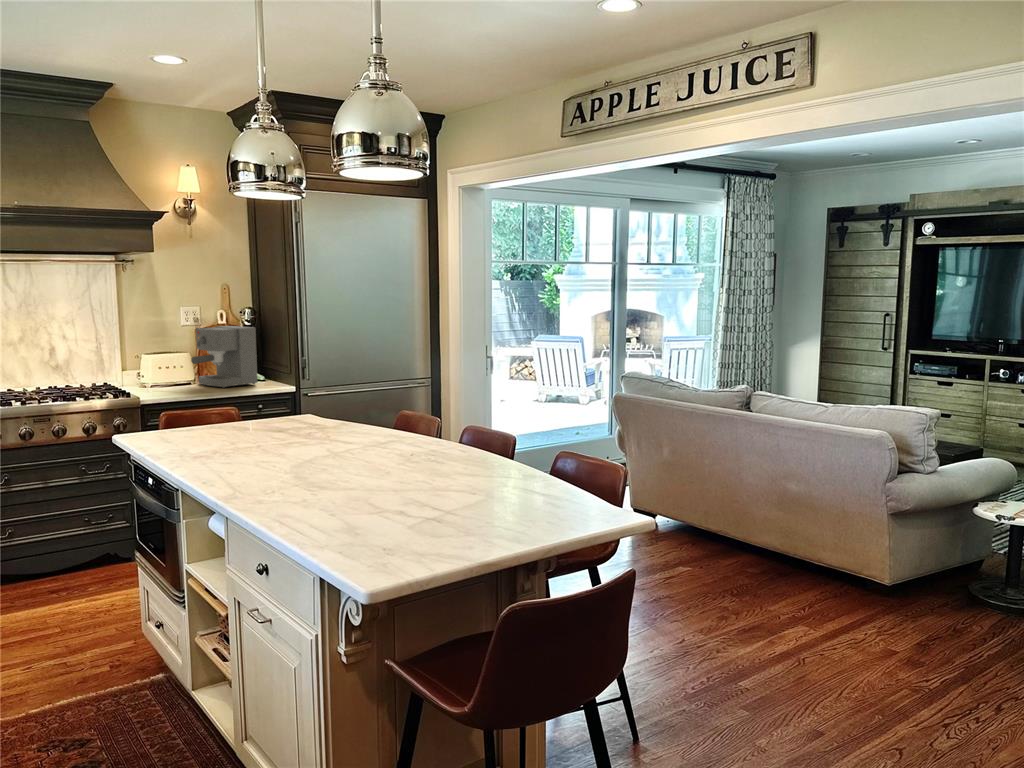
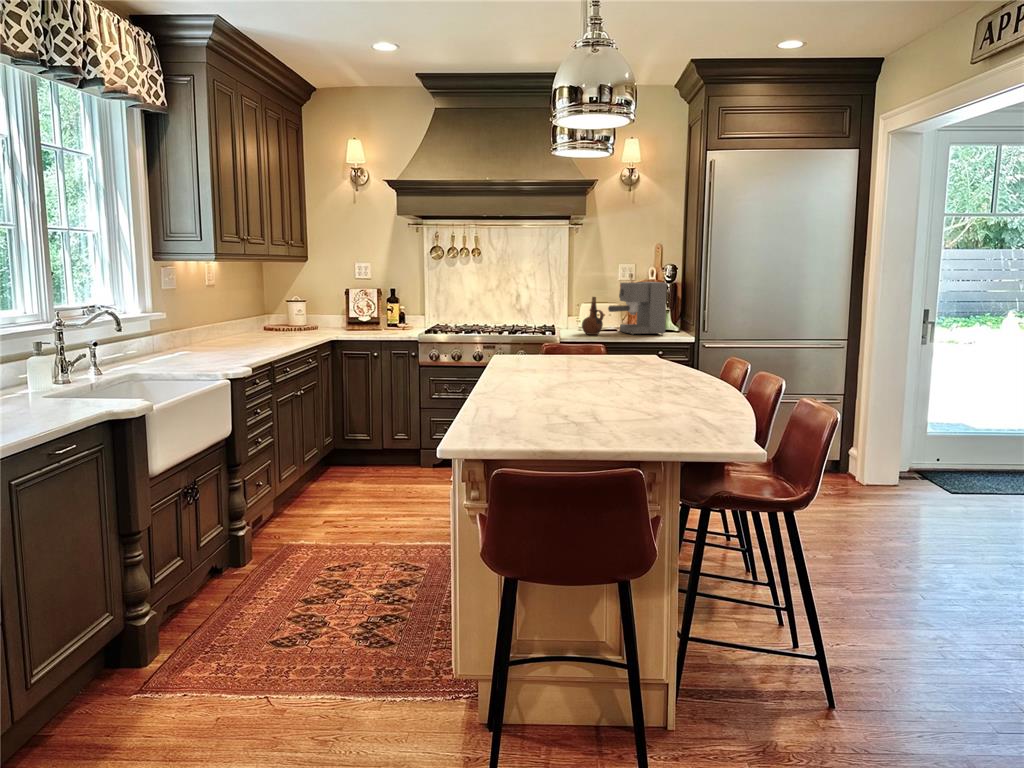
ceramic pitcher: none [165,348,193,393] -> present [582,297,604,335]

